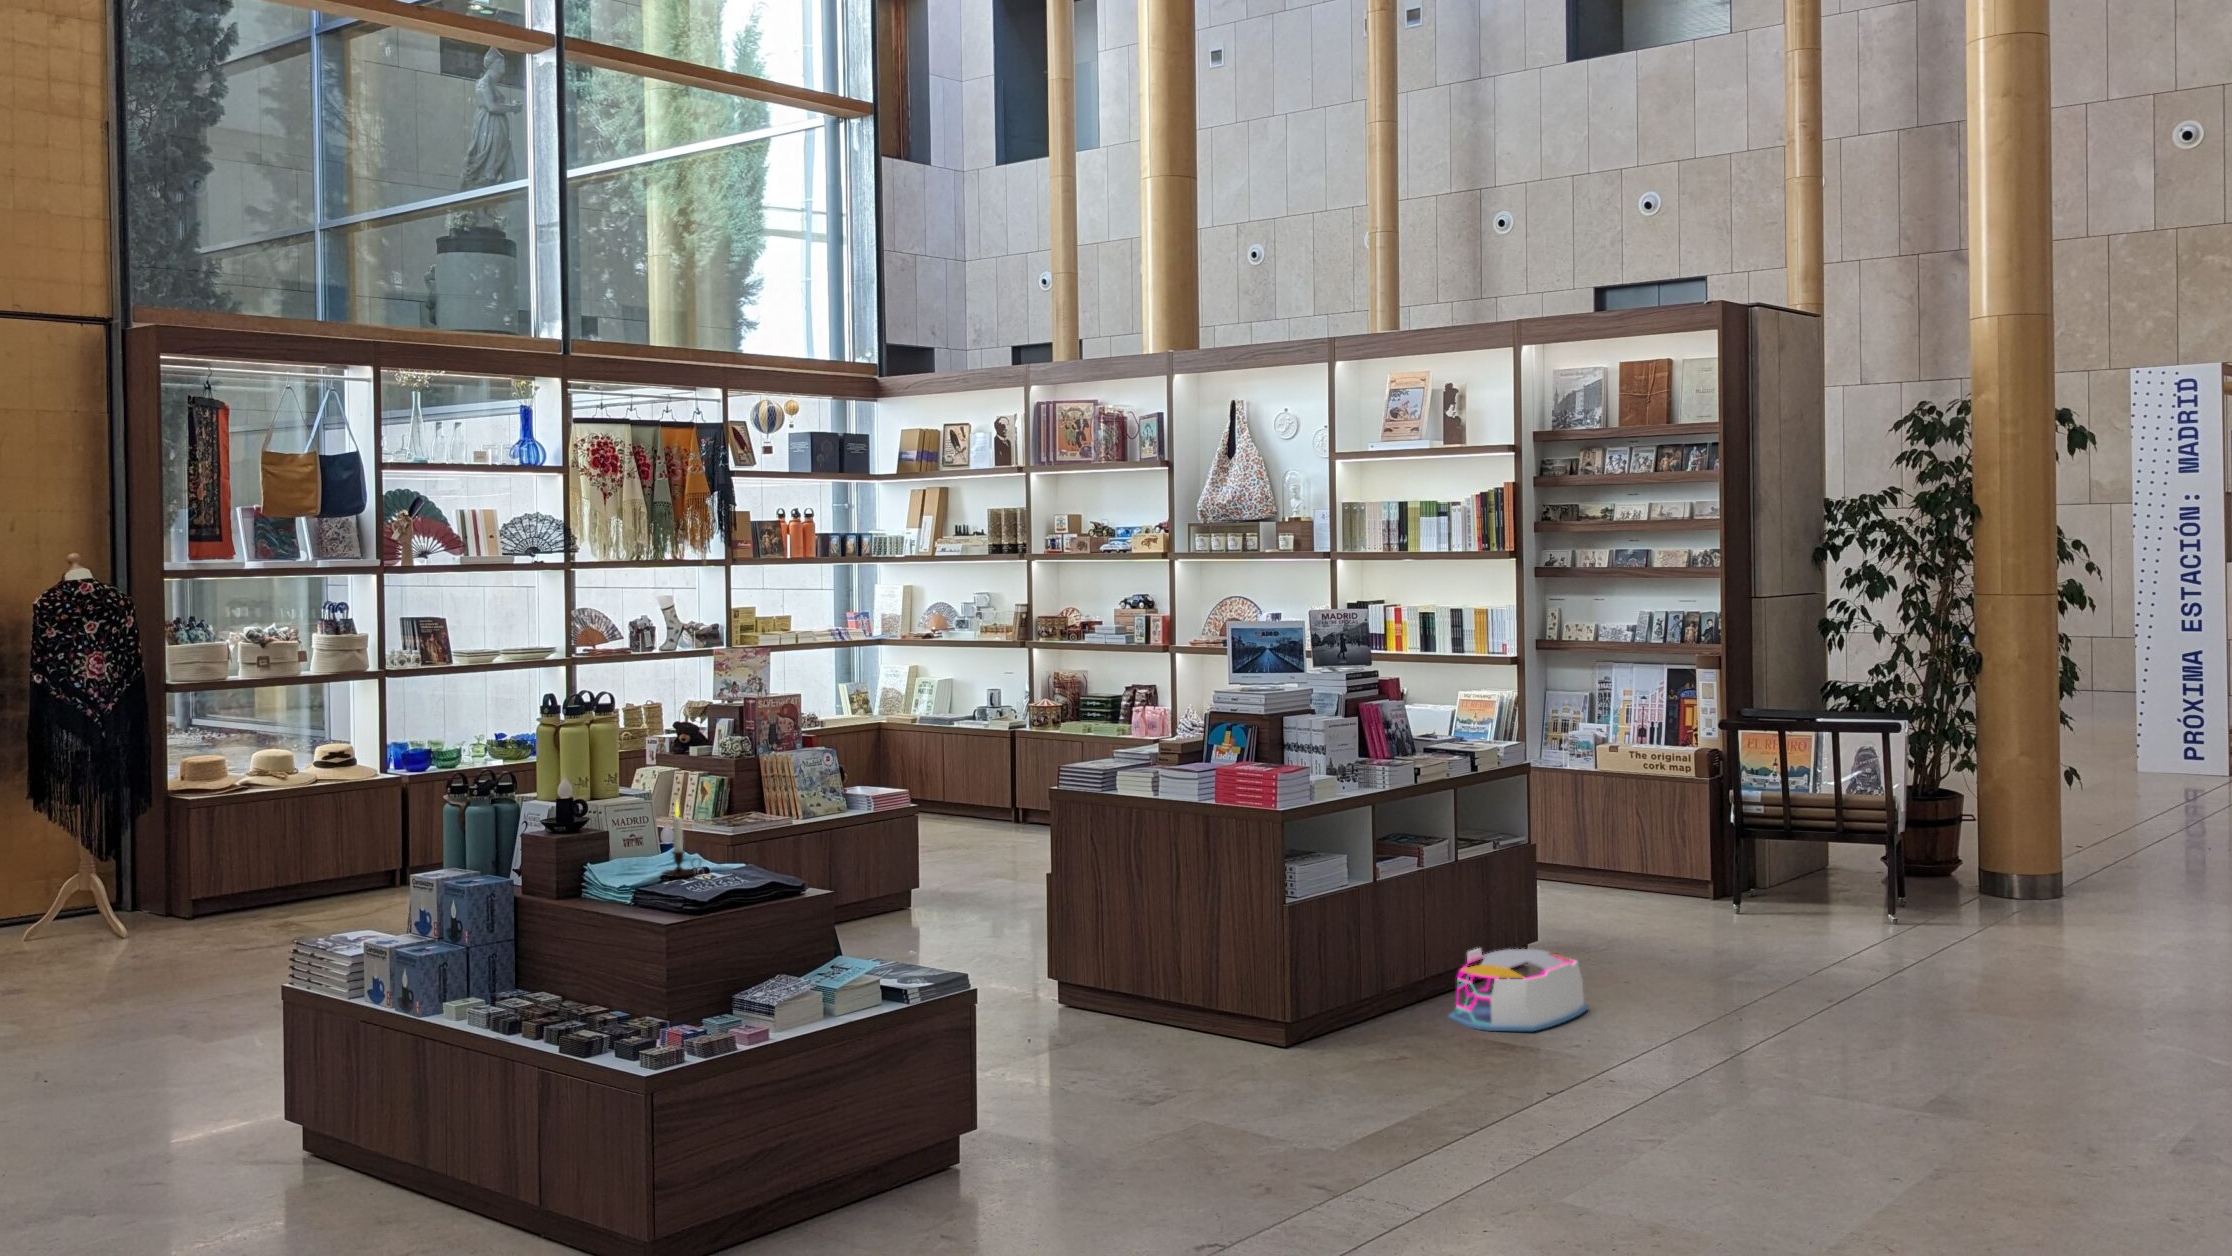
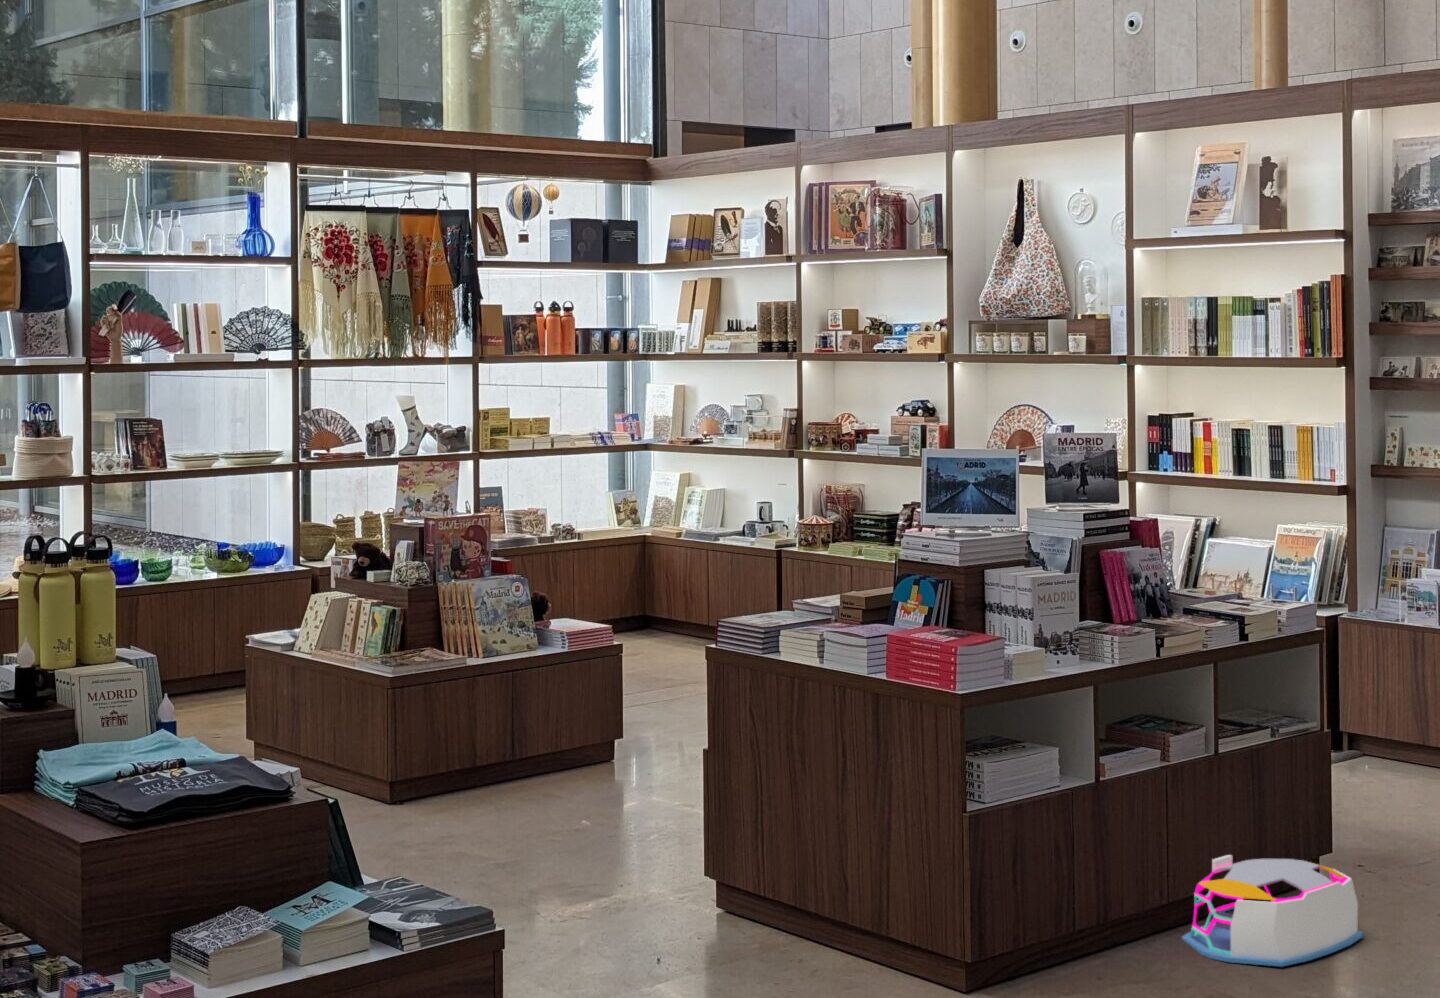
candle: present [662,801,699,877] -> none [133,677,186,772]

